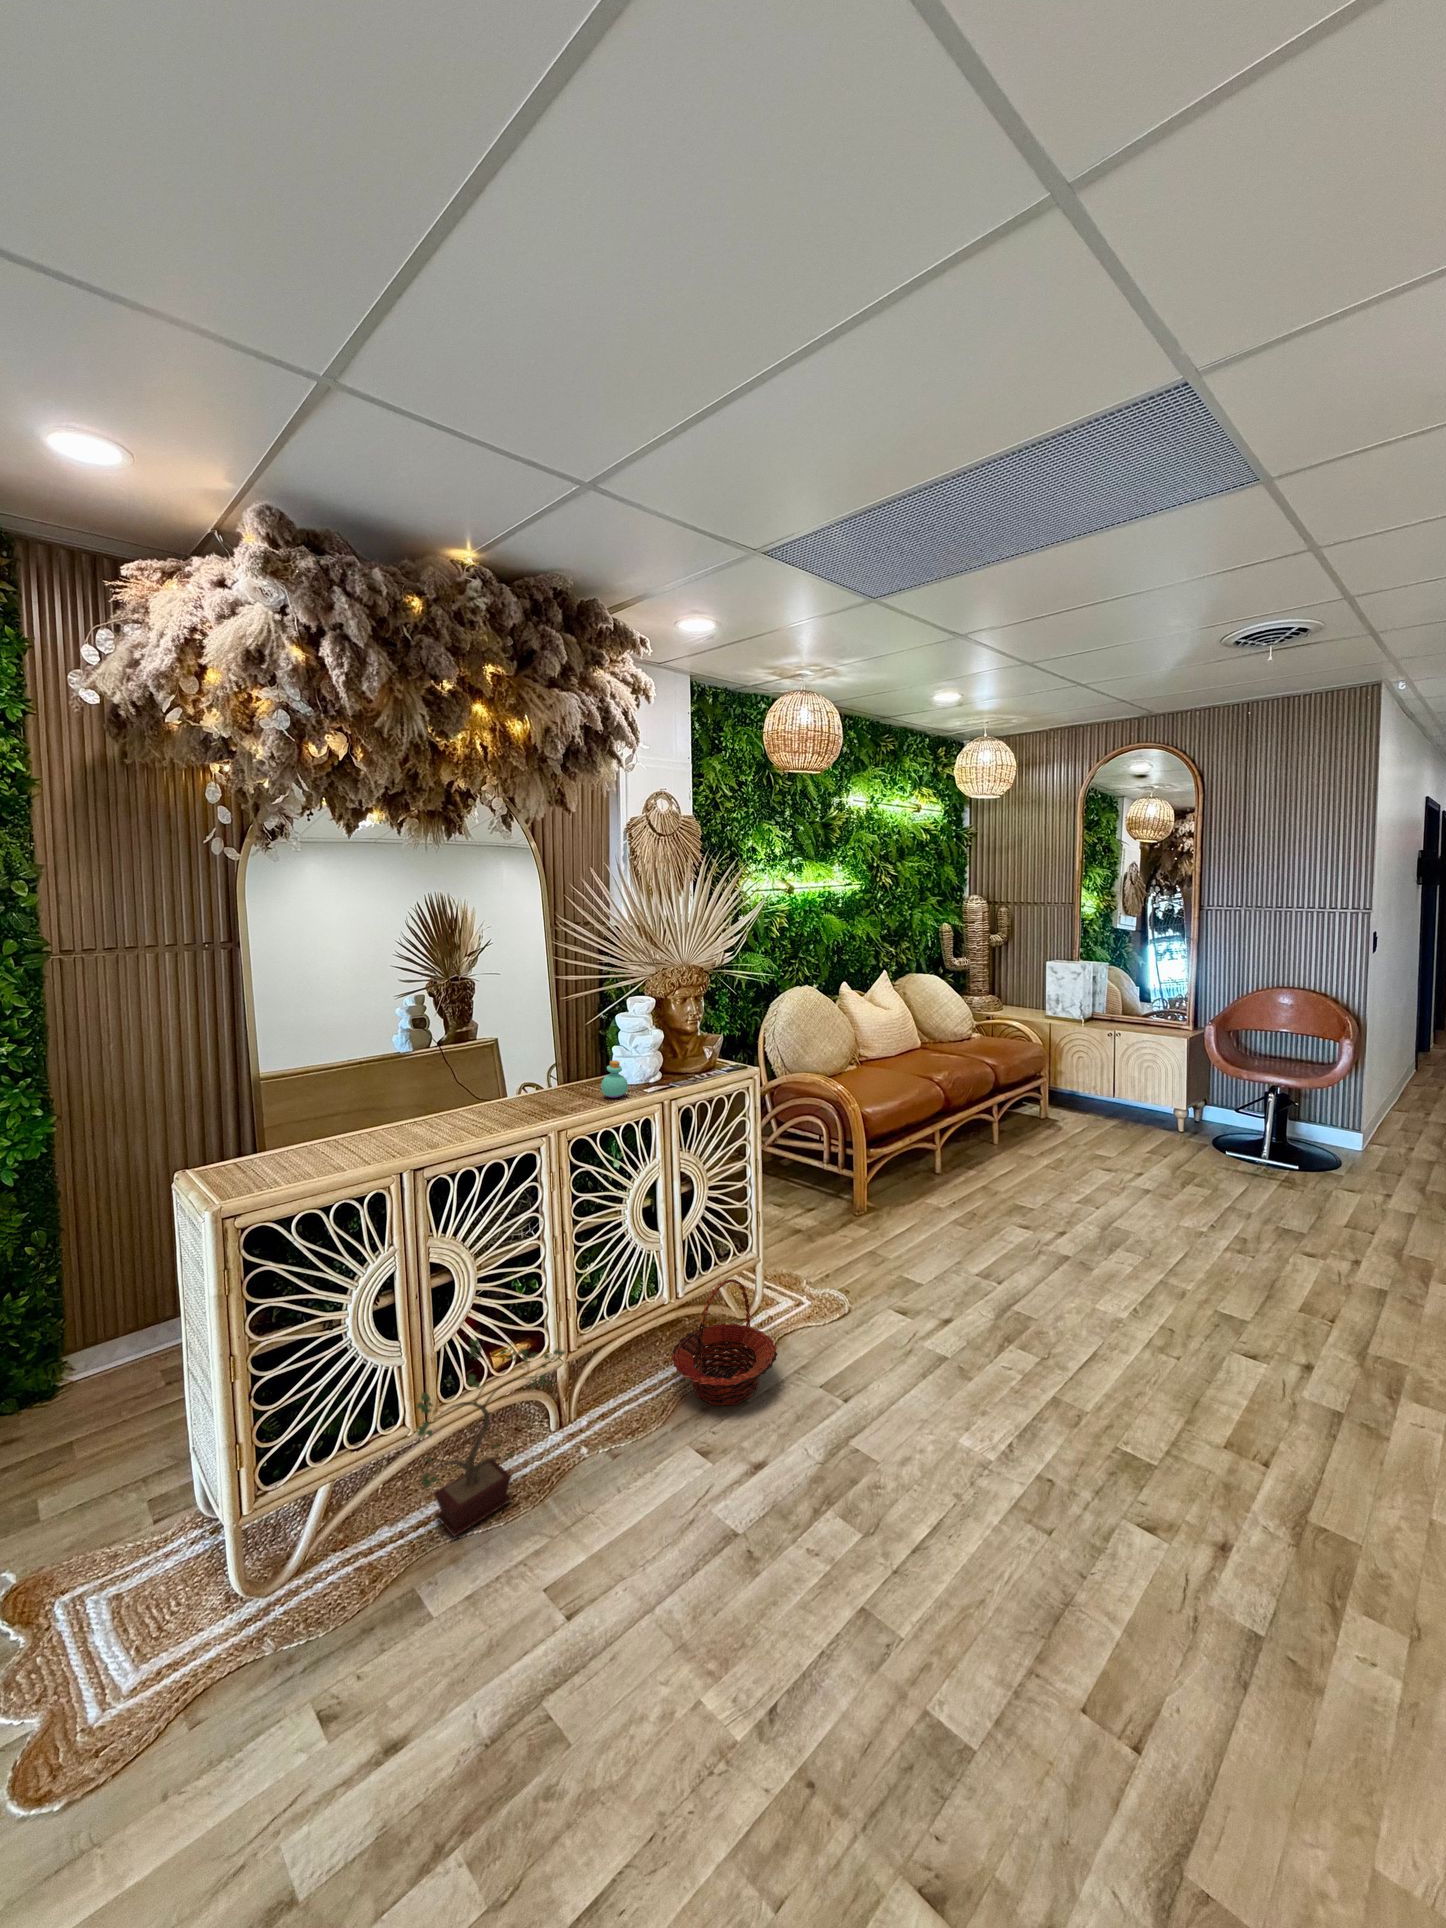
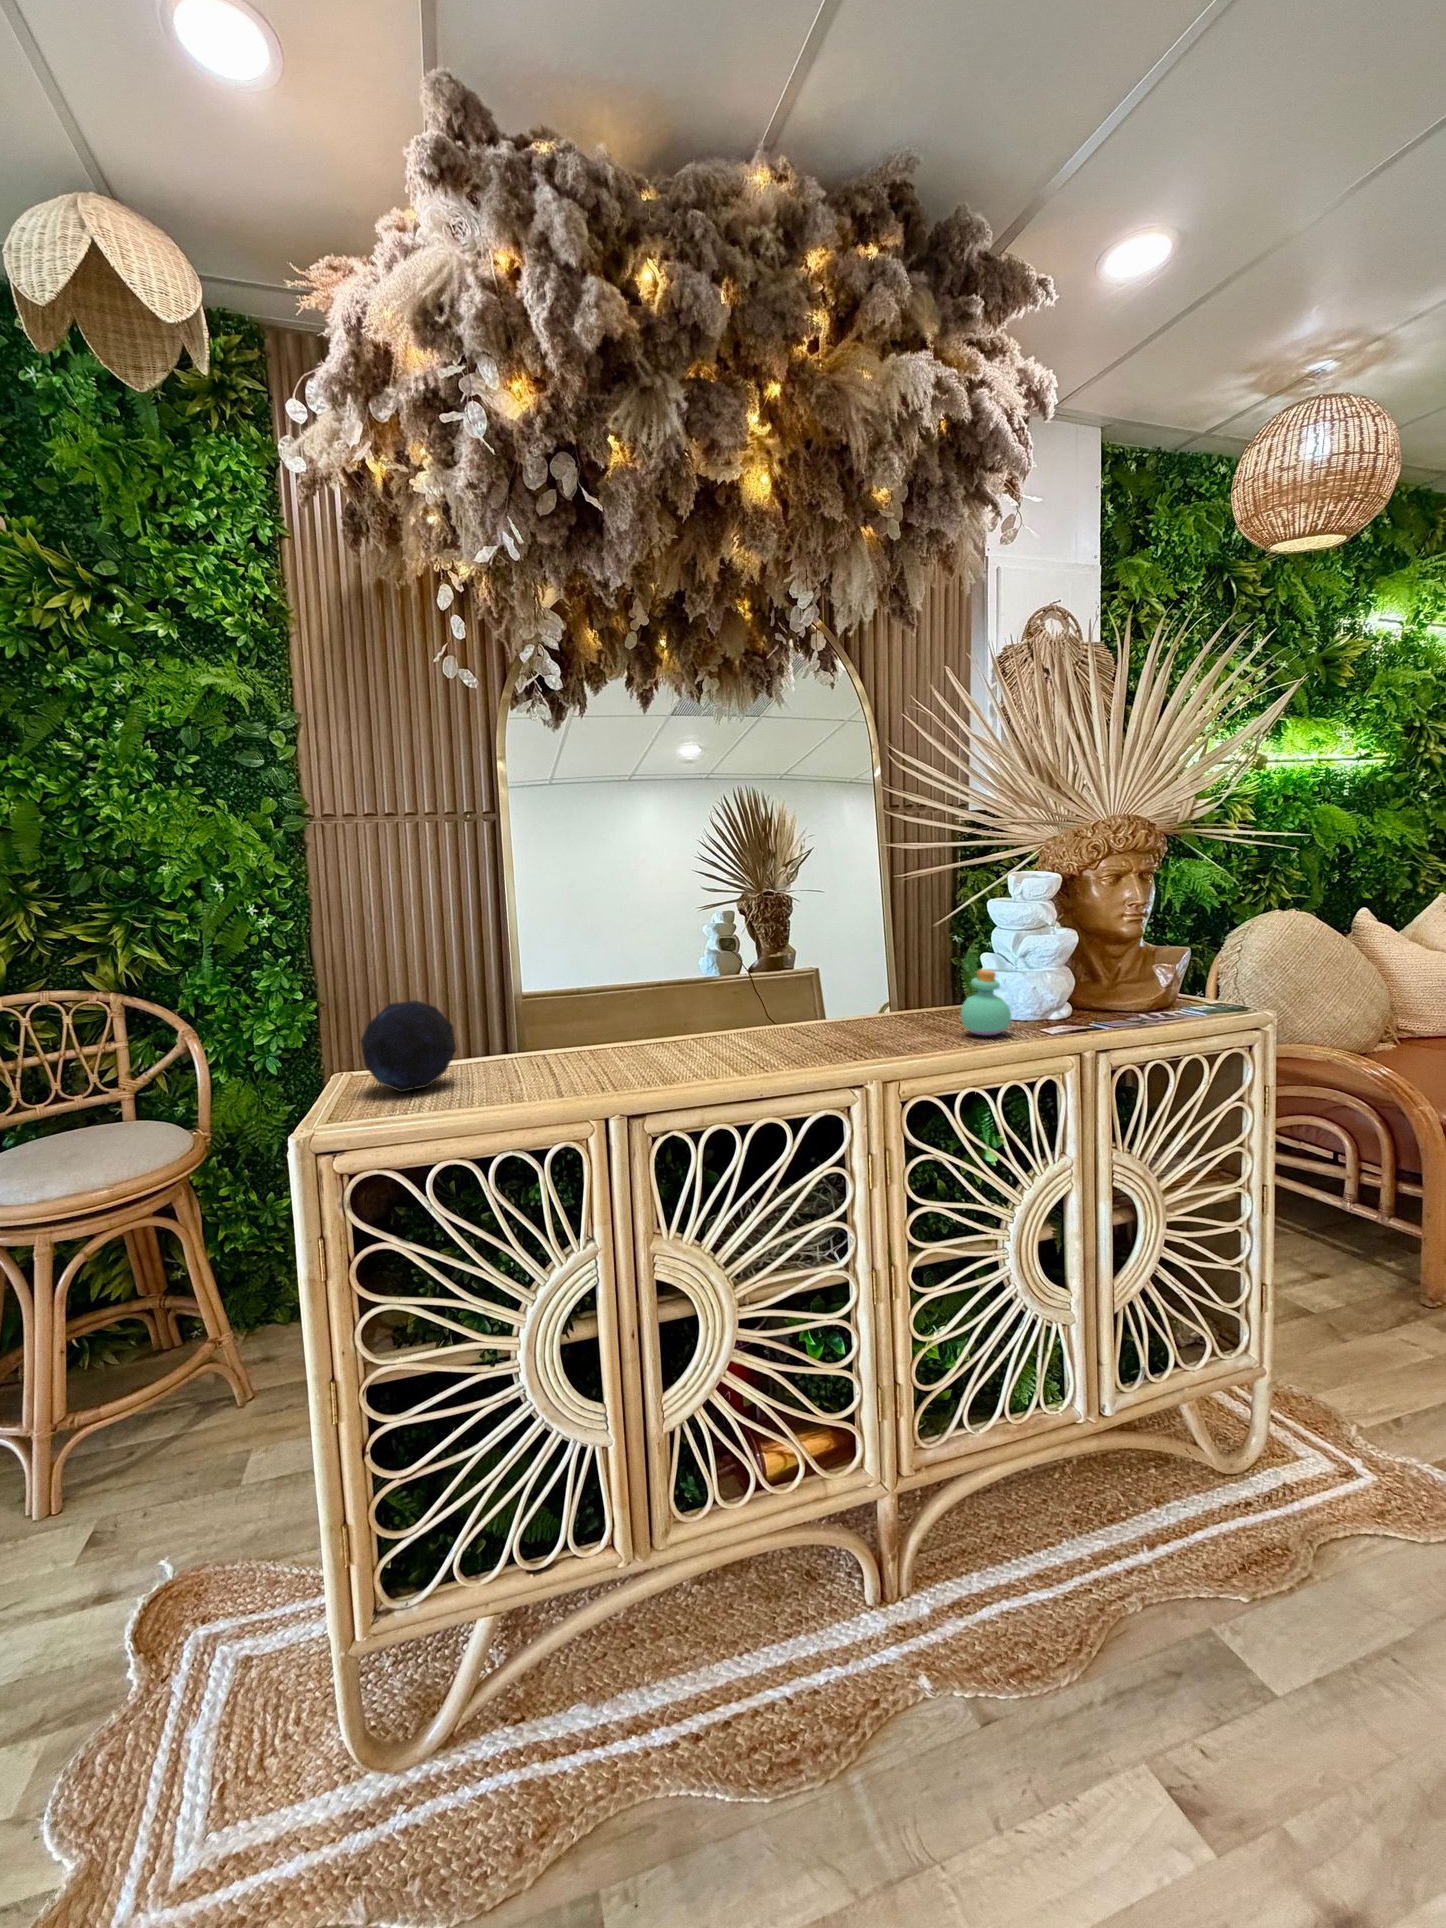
decorative orb: none [221,1114,289,1175] -> present [361,1000,456,1092]
basket: present [672,1279,777,1405] -> none [1096,1417,1347,1687]
potted plant: present [417,1338,565,1536] -> none [615,1426,894,1792]

